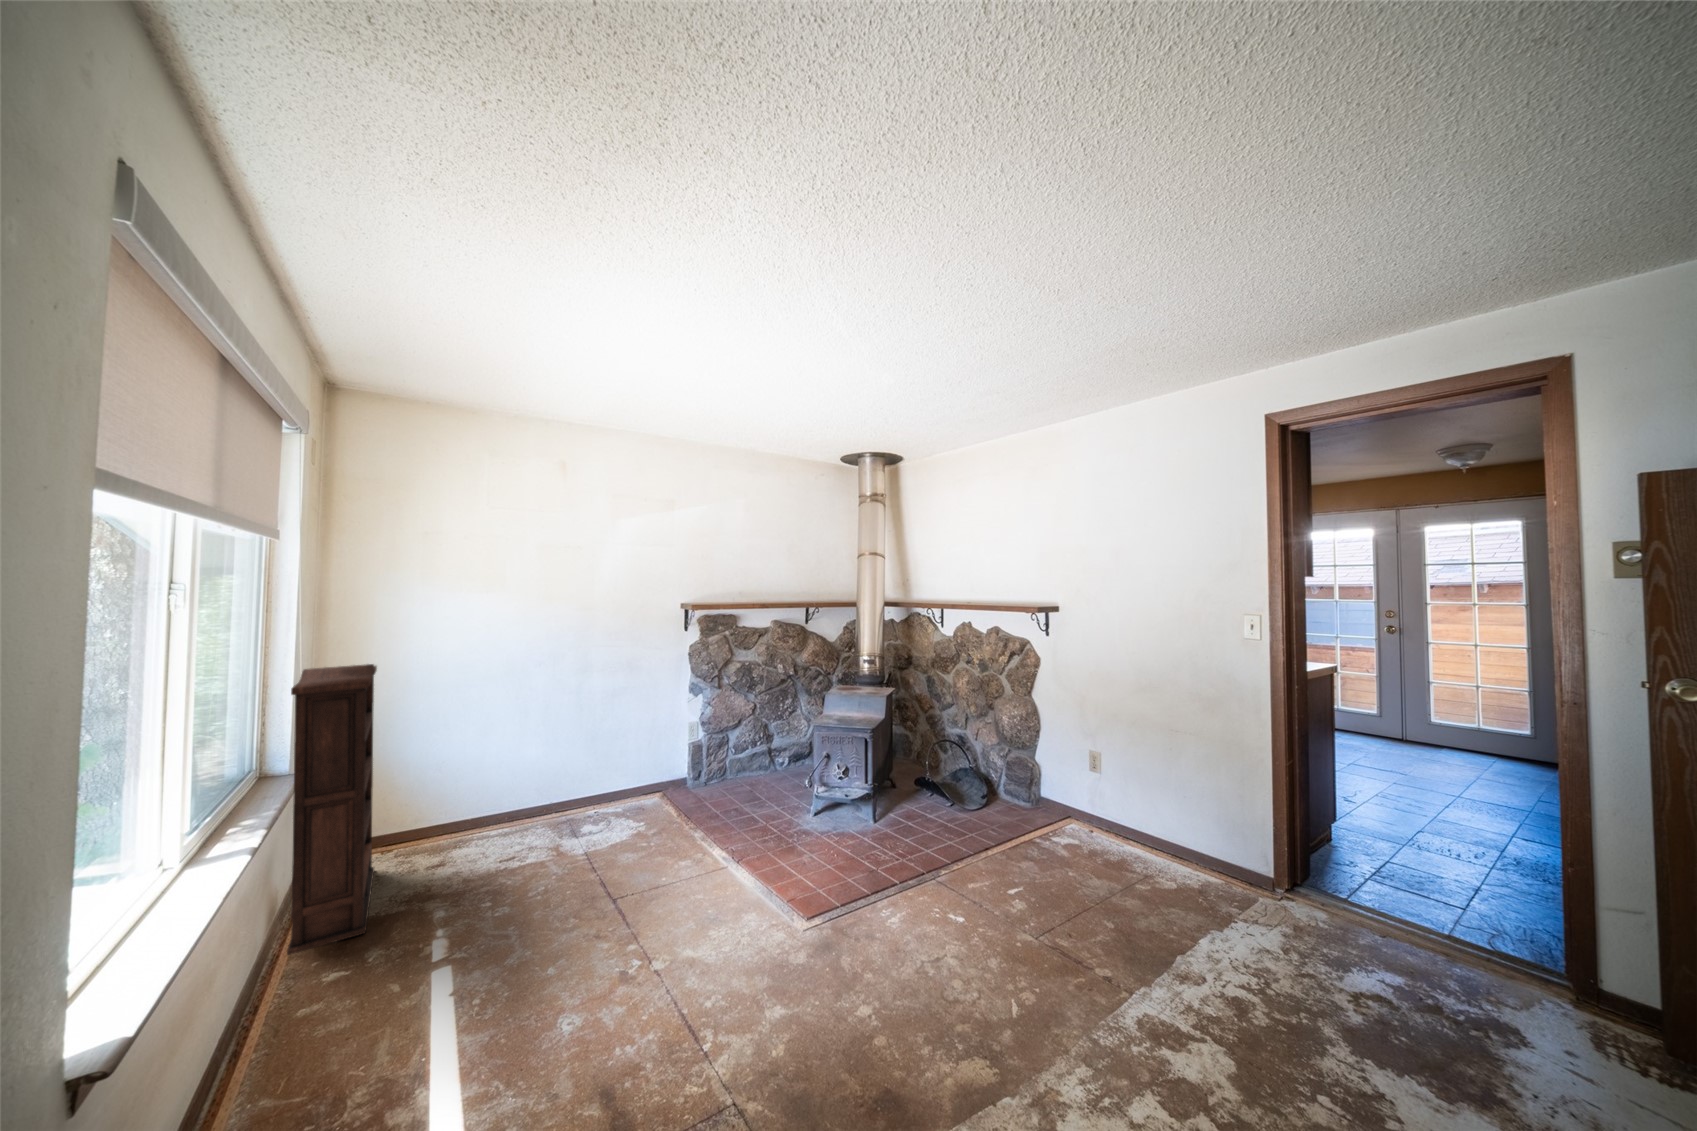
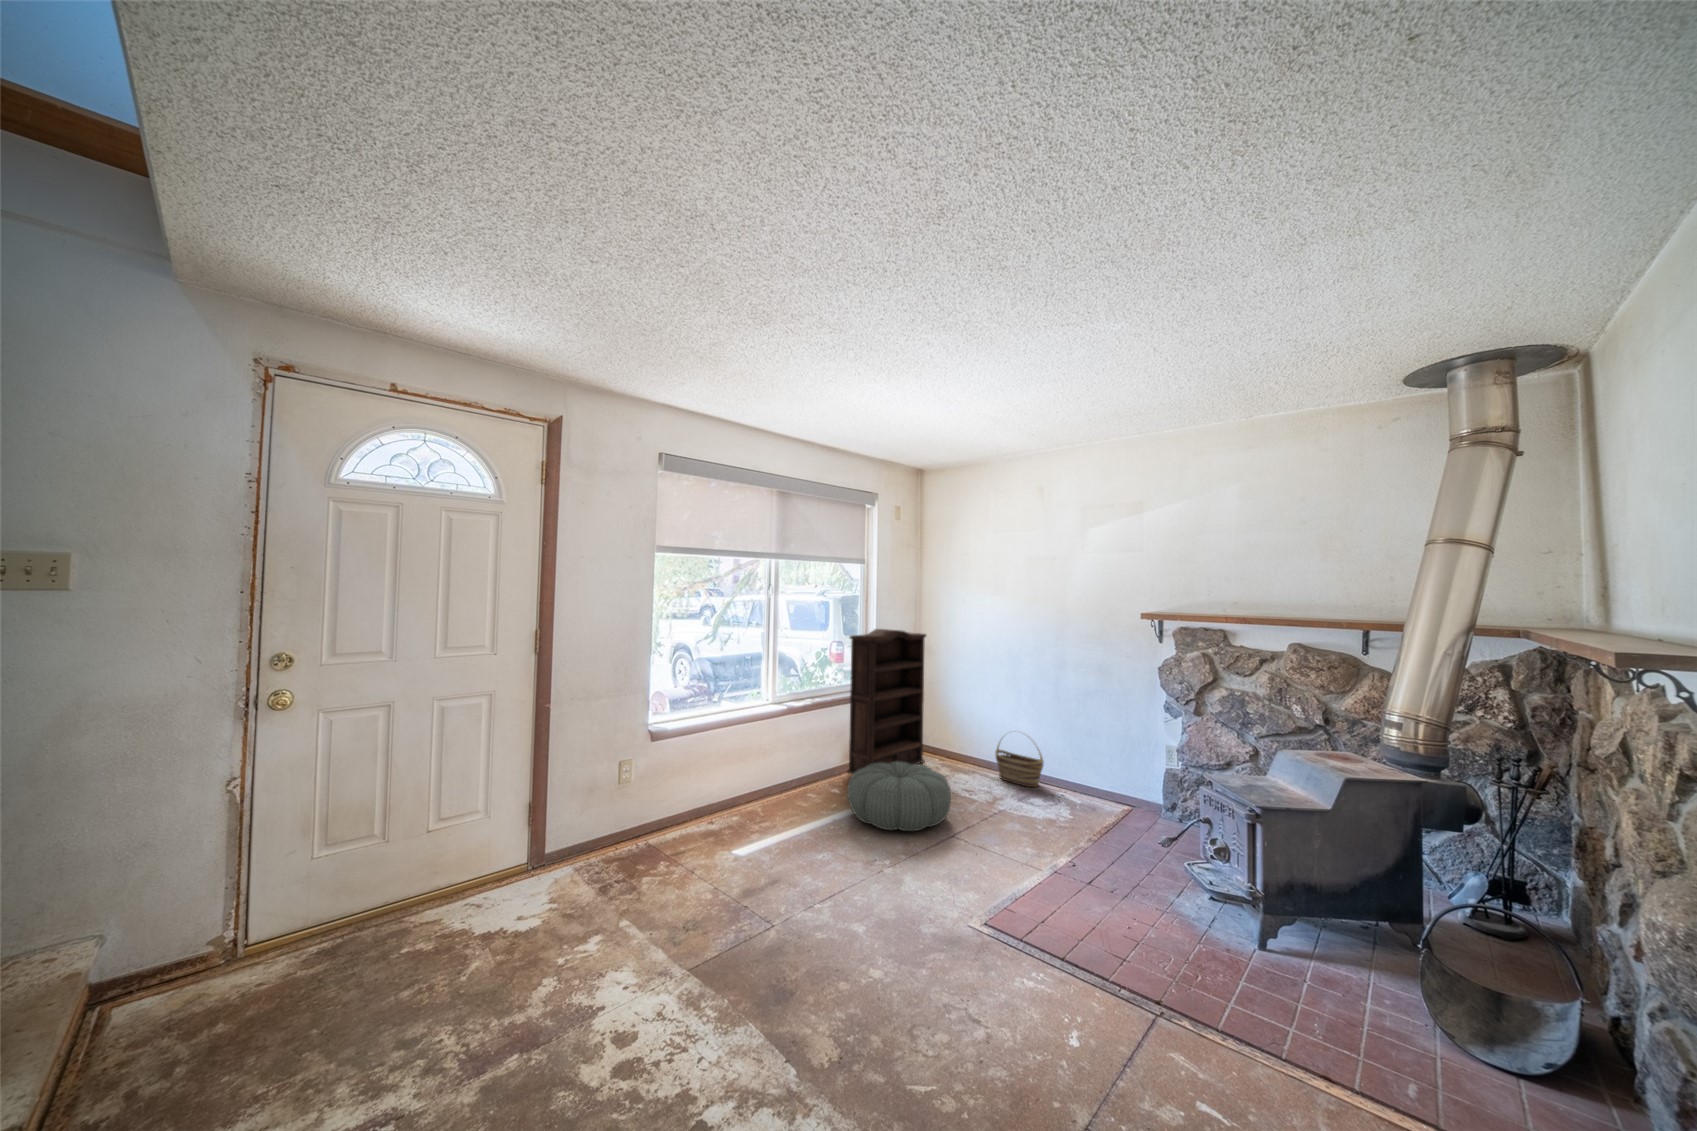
basket: none [503,763,573,833] -> present [995,743,1044,787]
pouf: none [435,839,612,964] -> present [847,762,951,831]

